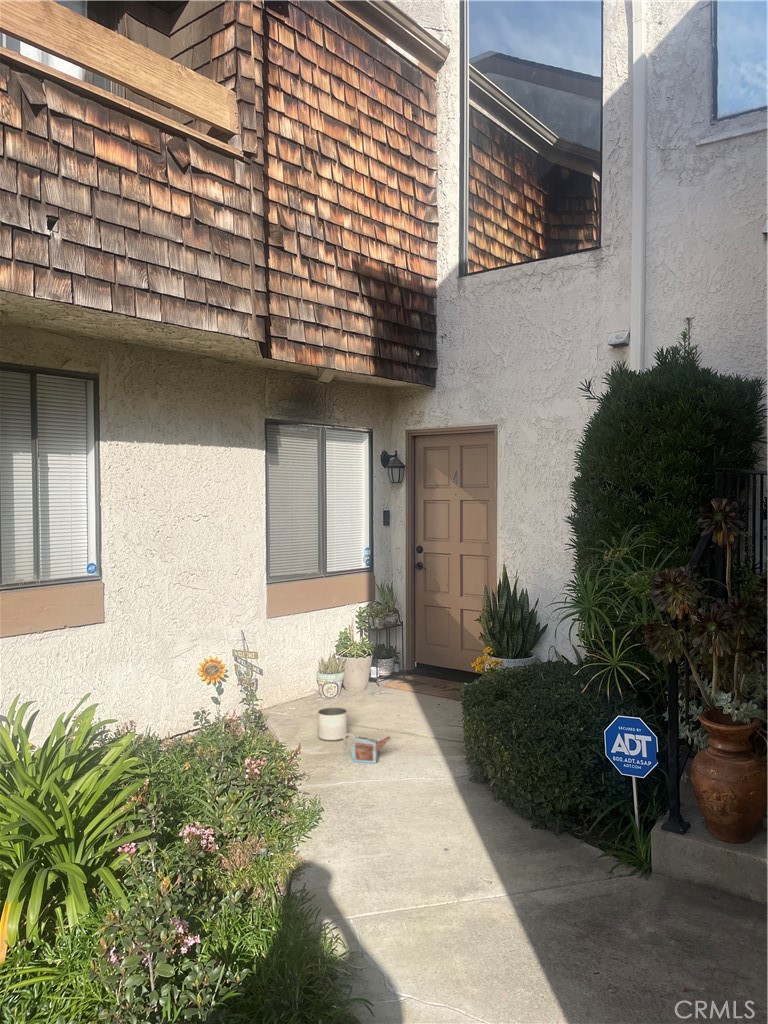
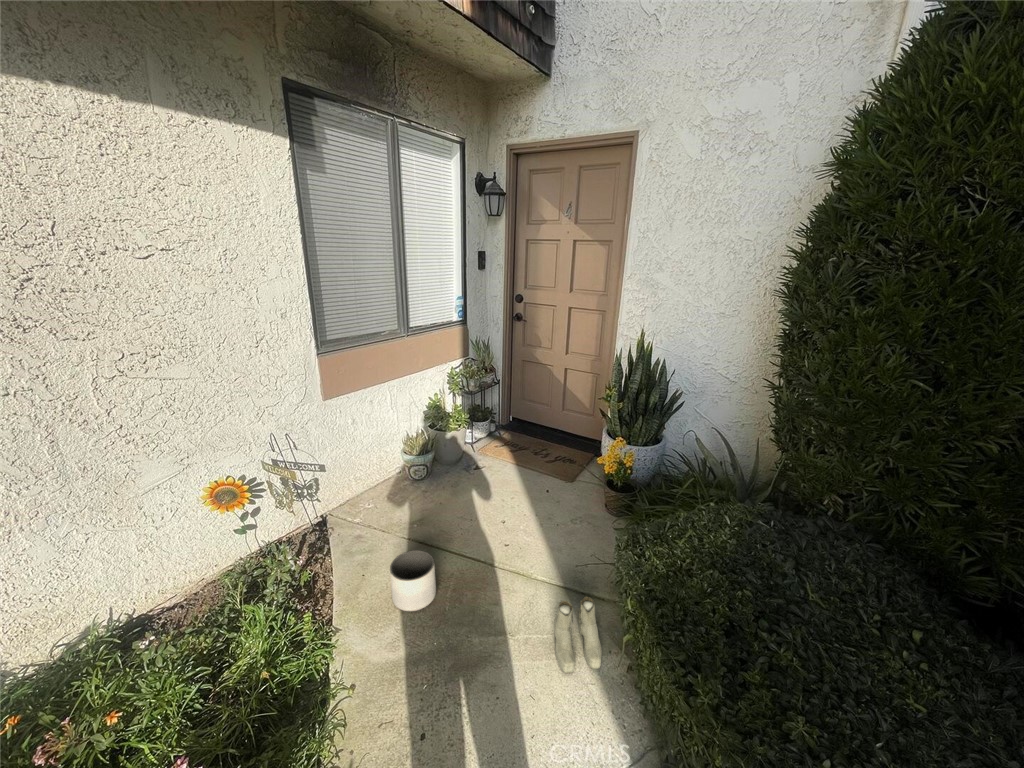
boots: none [422,720,451,757] -> present [554,597,602,674]
watering can: present [343,733,390,763] -> none [425,653,510,704]

